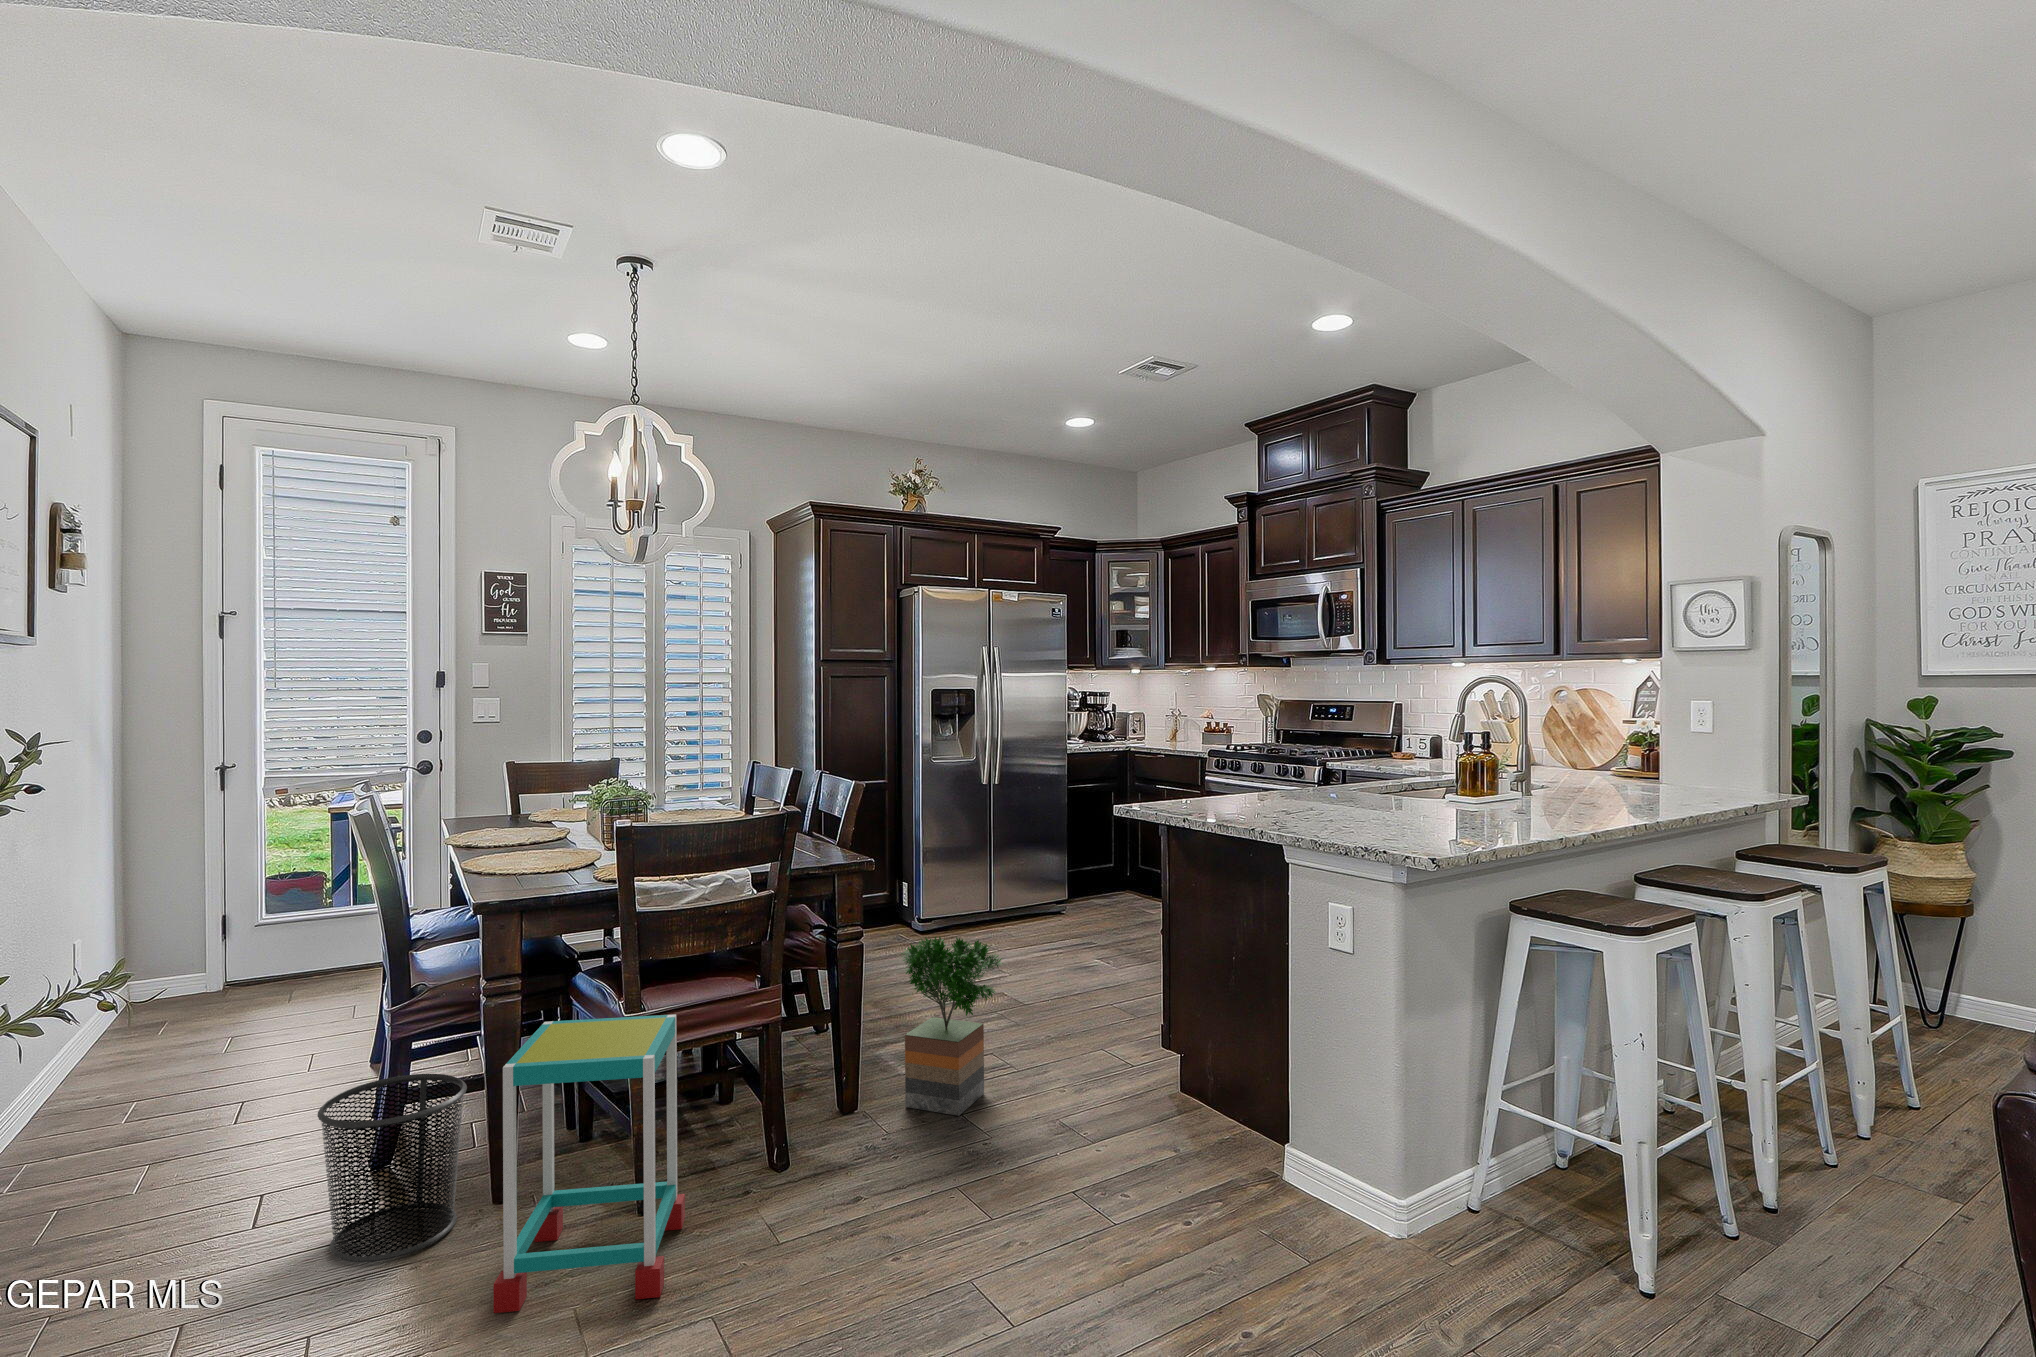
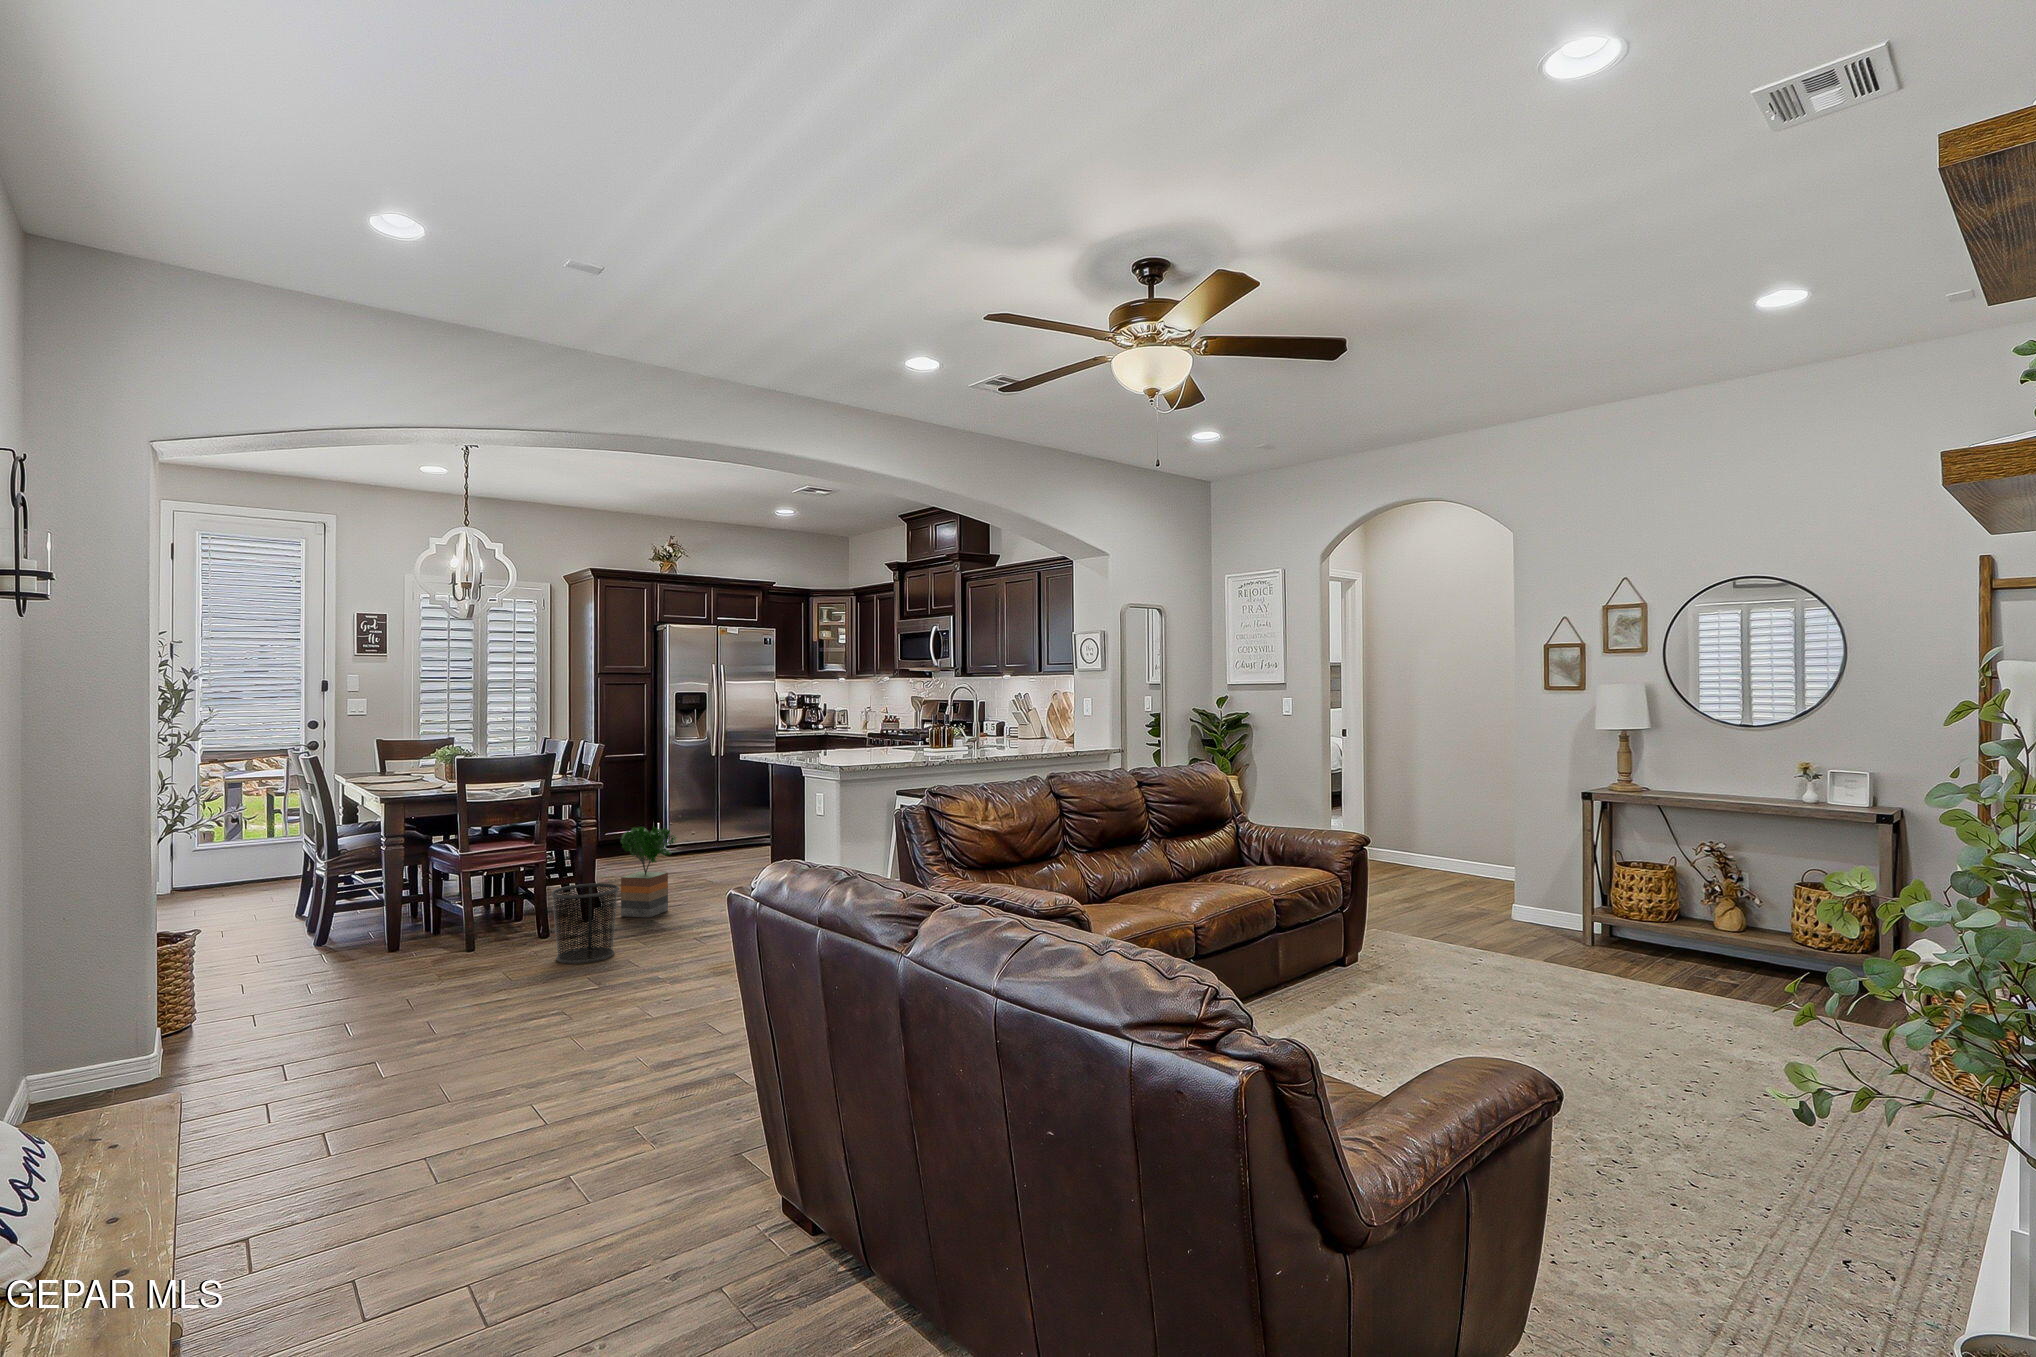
side table: present [493,1014,685,1313] -> none [396,850,491,975]
waste bin: present [317,1074,467,1263] -> present [551,883,619,964]

